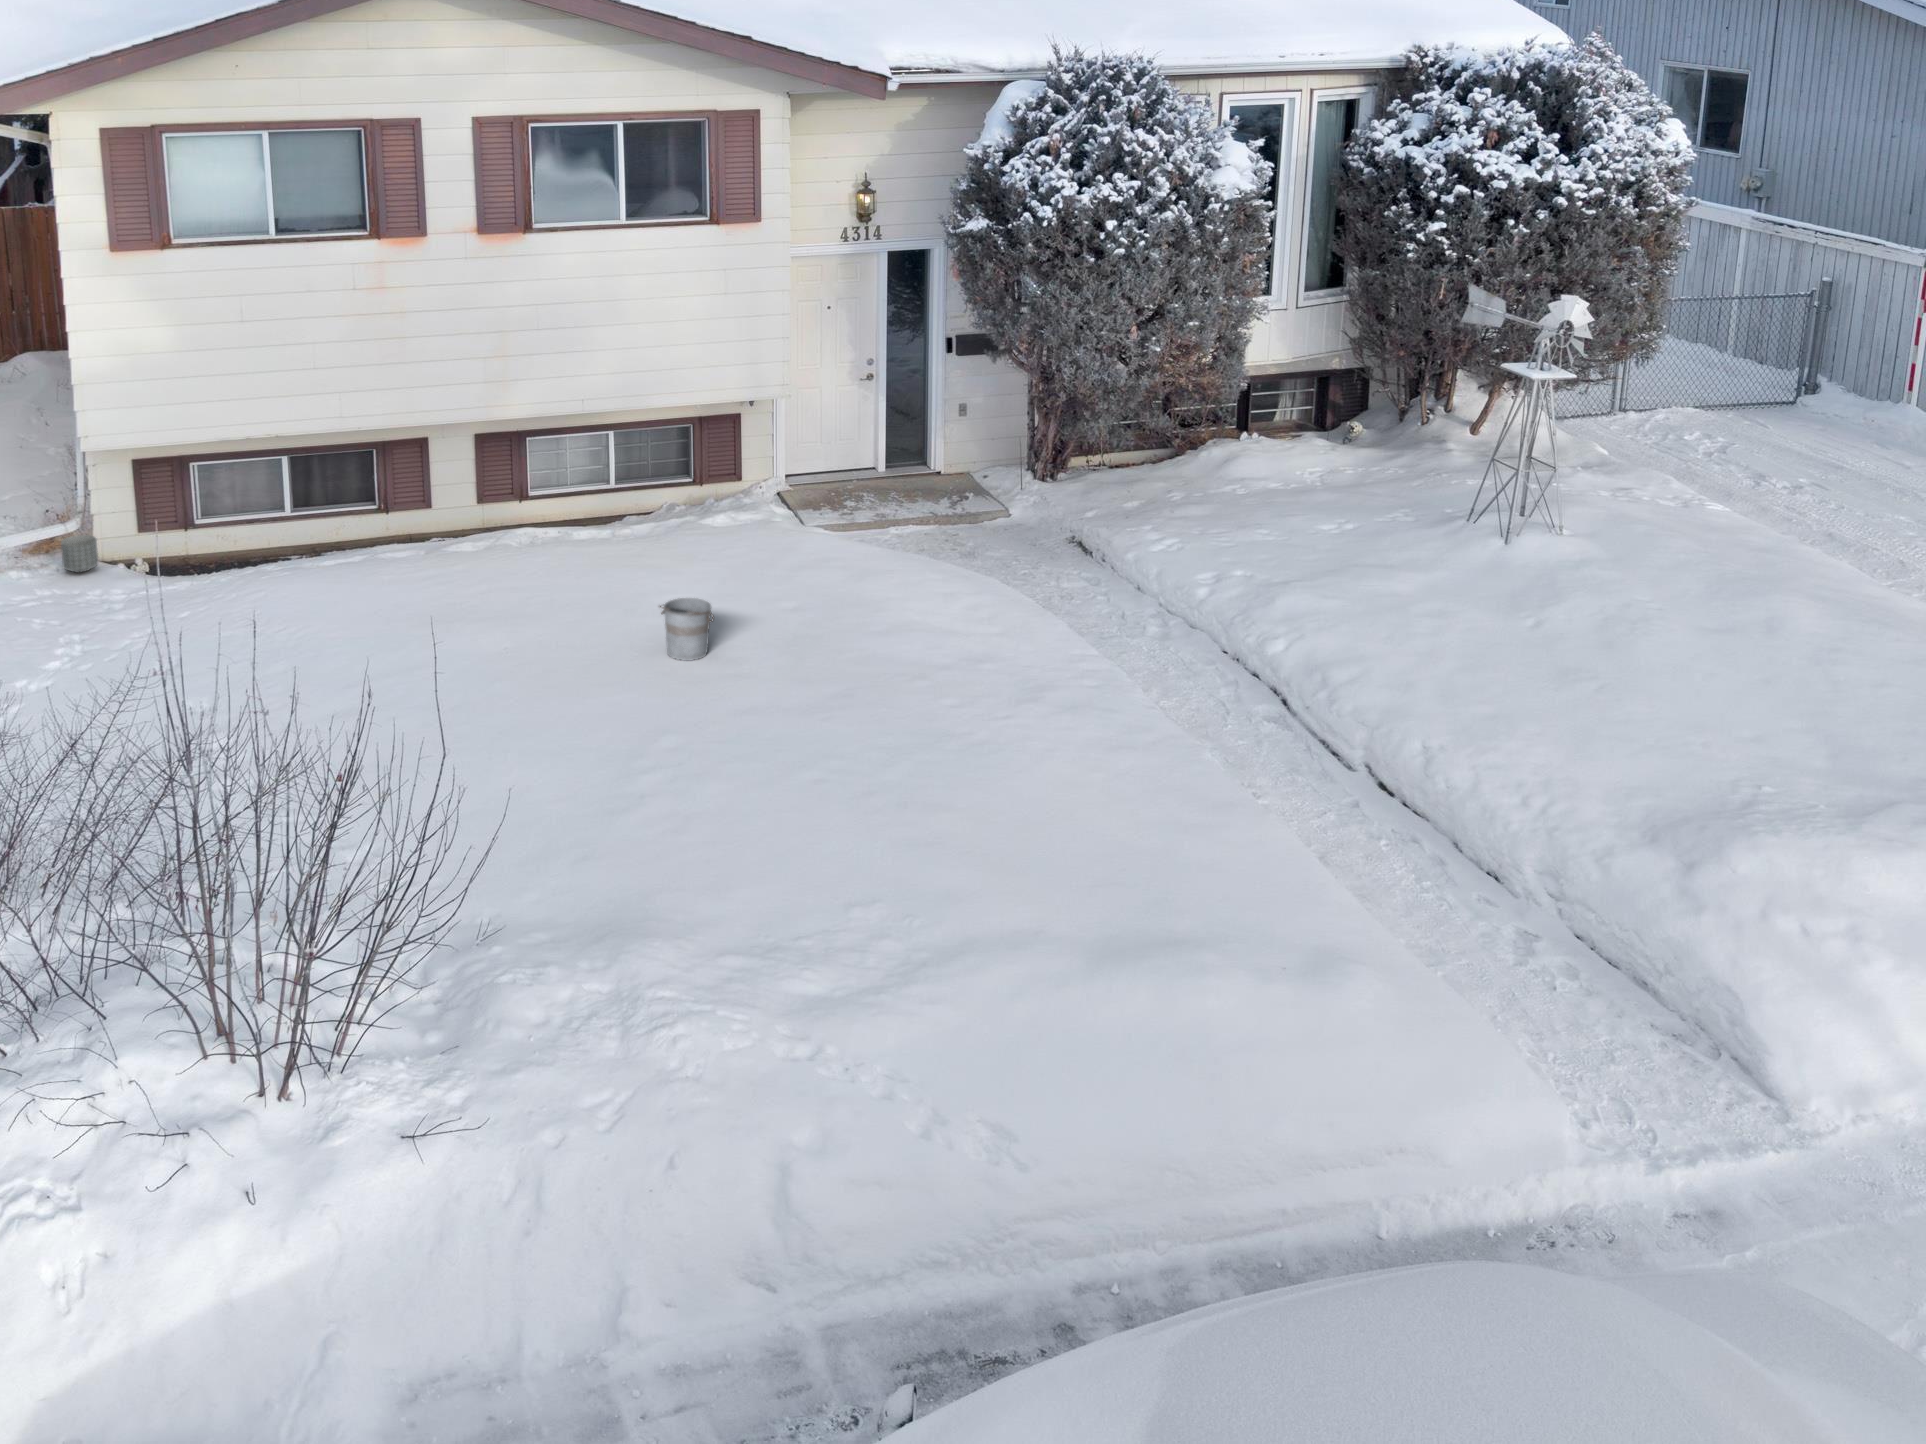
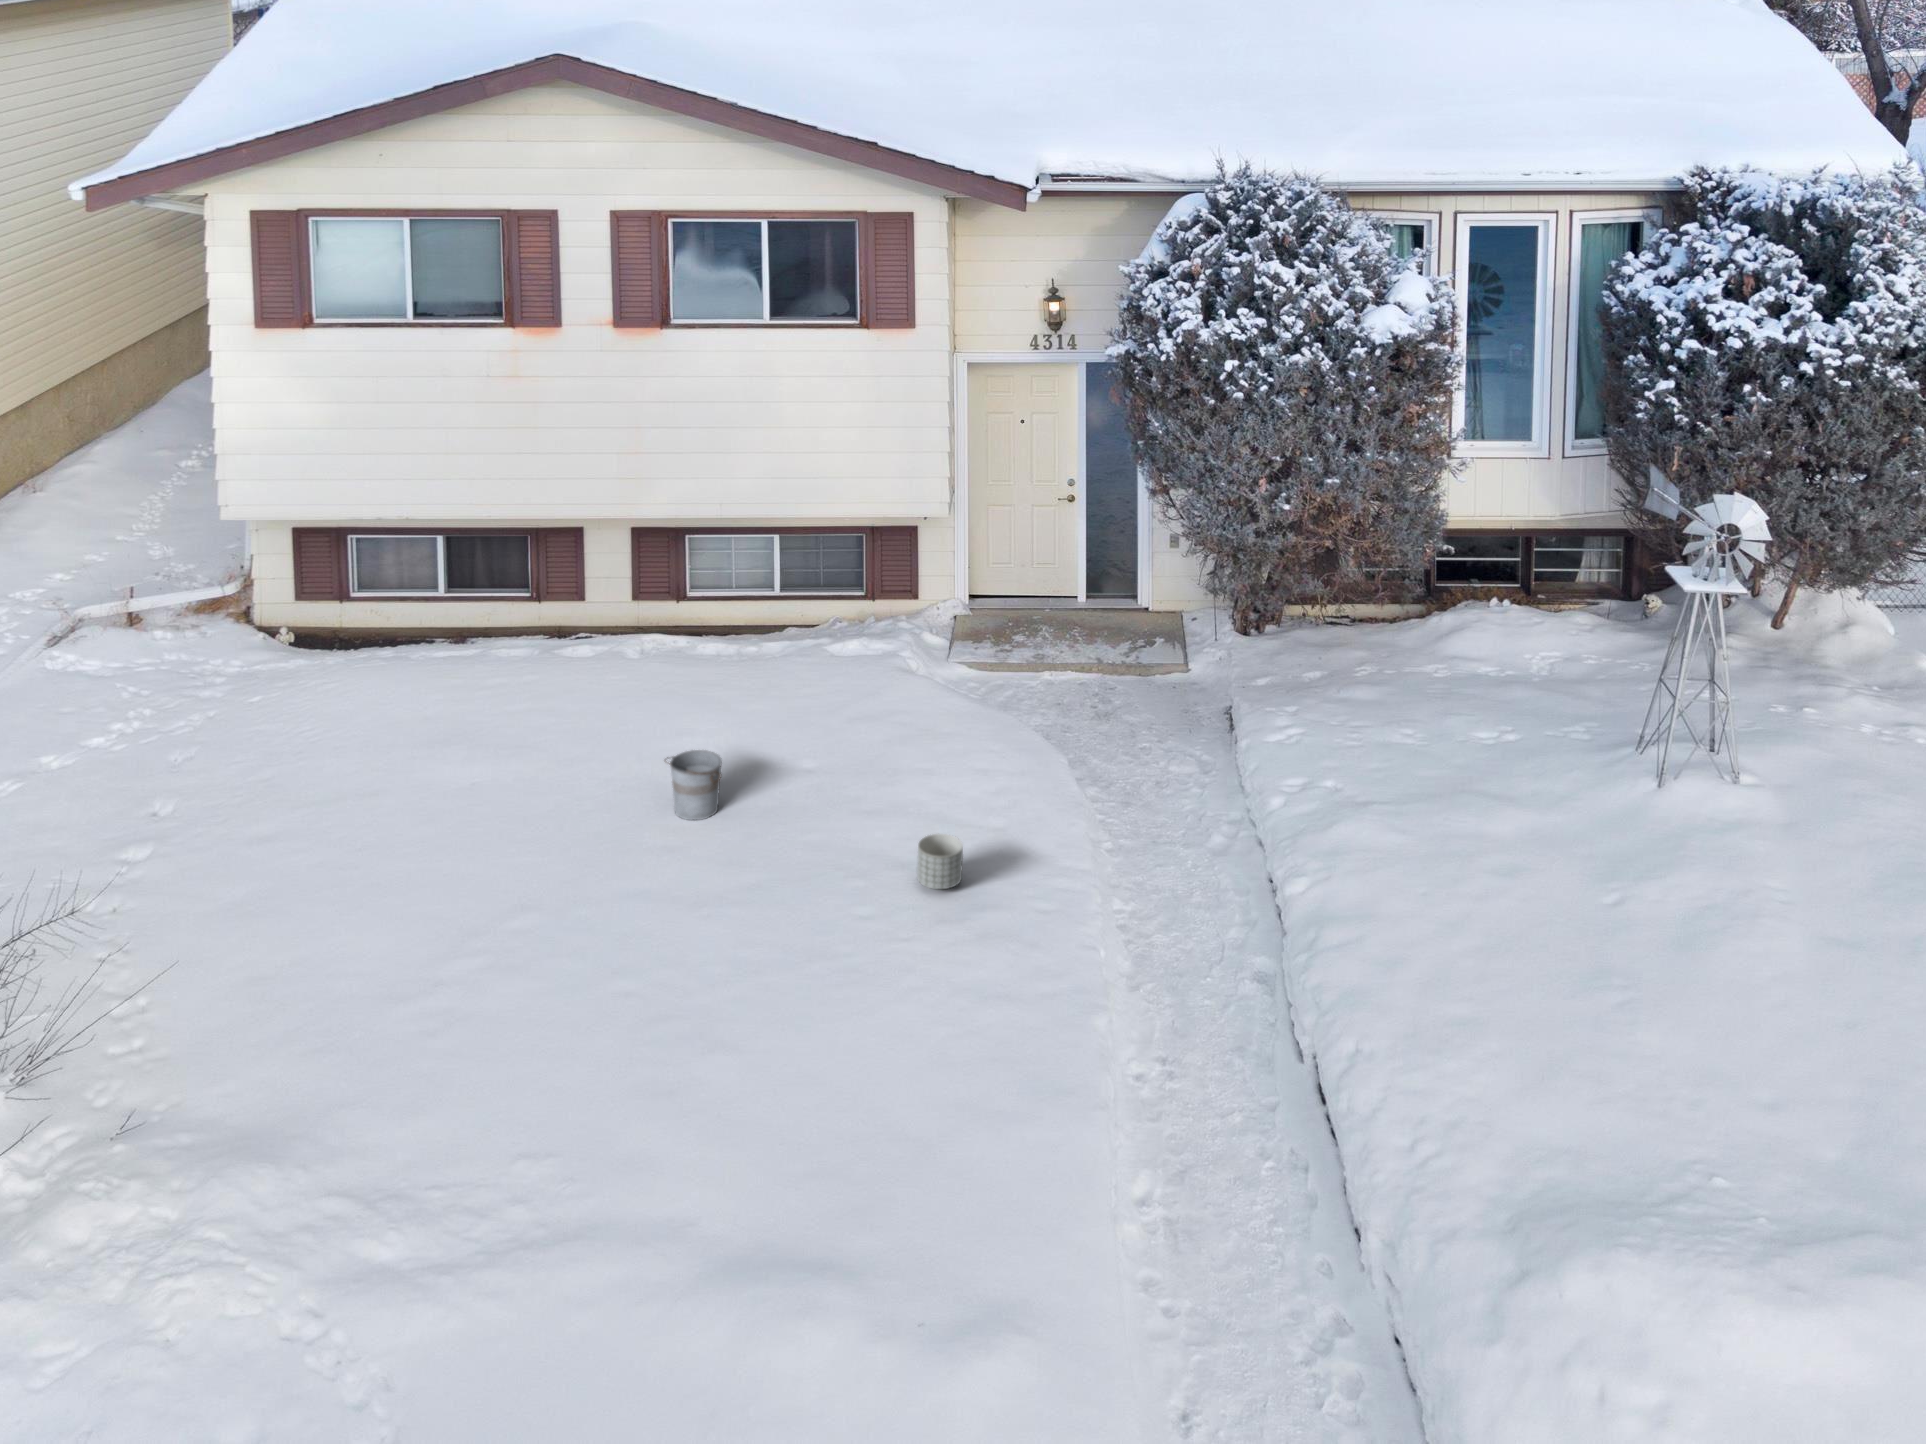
planter: present [61,535,98,573] -> present [917,834,963,889]

